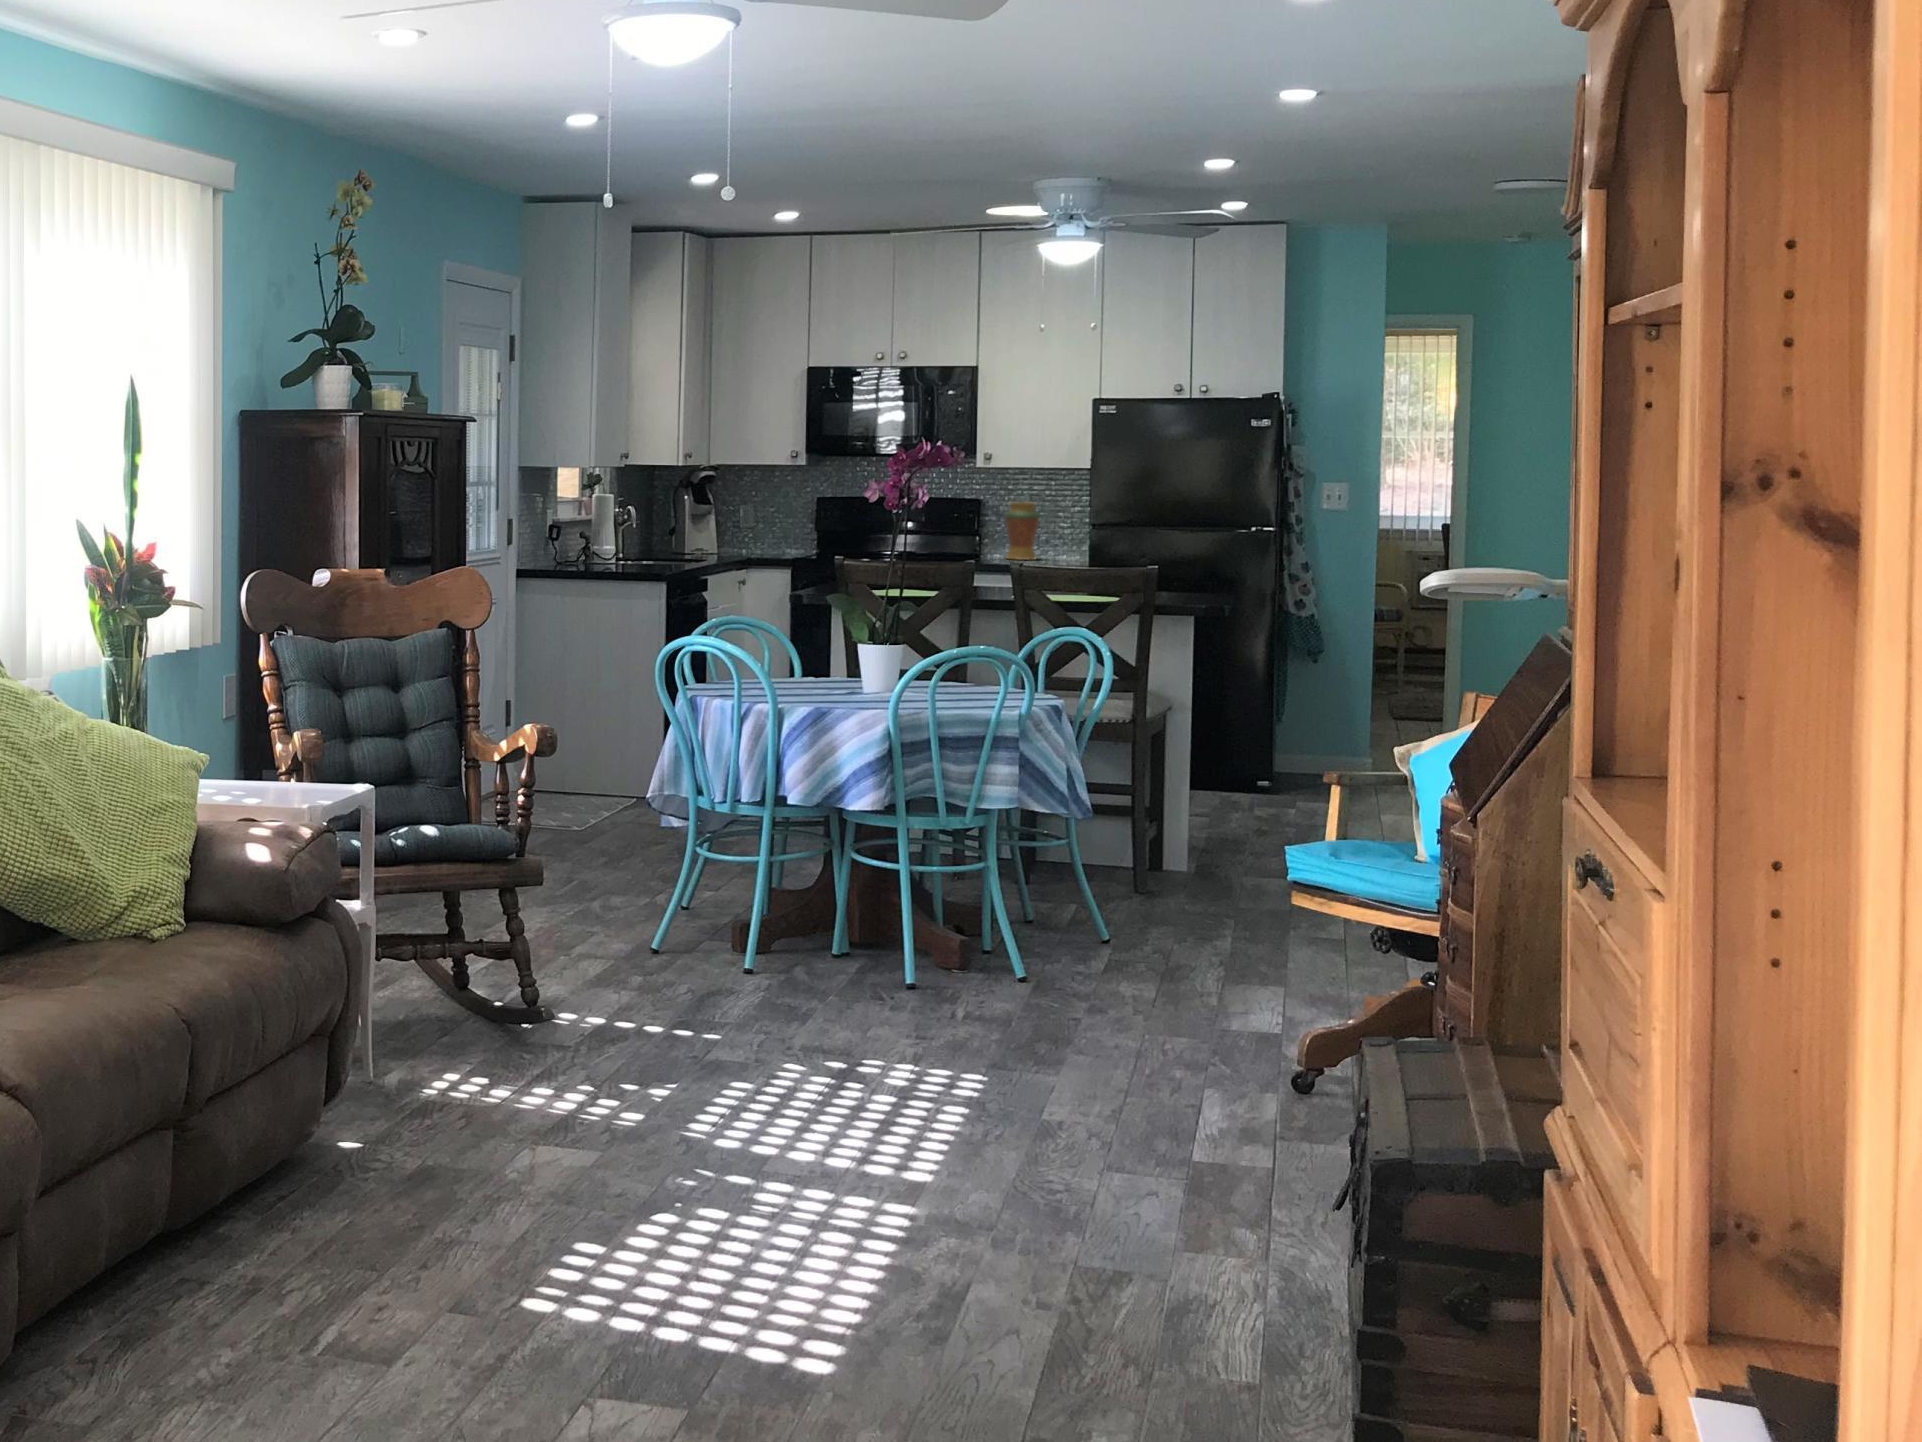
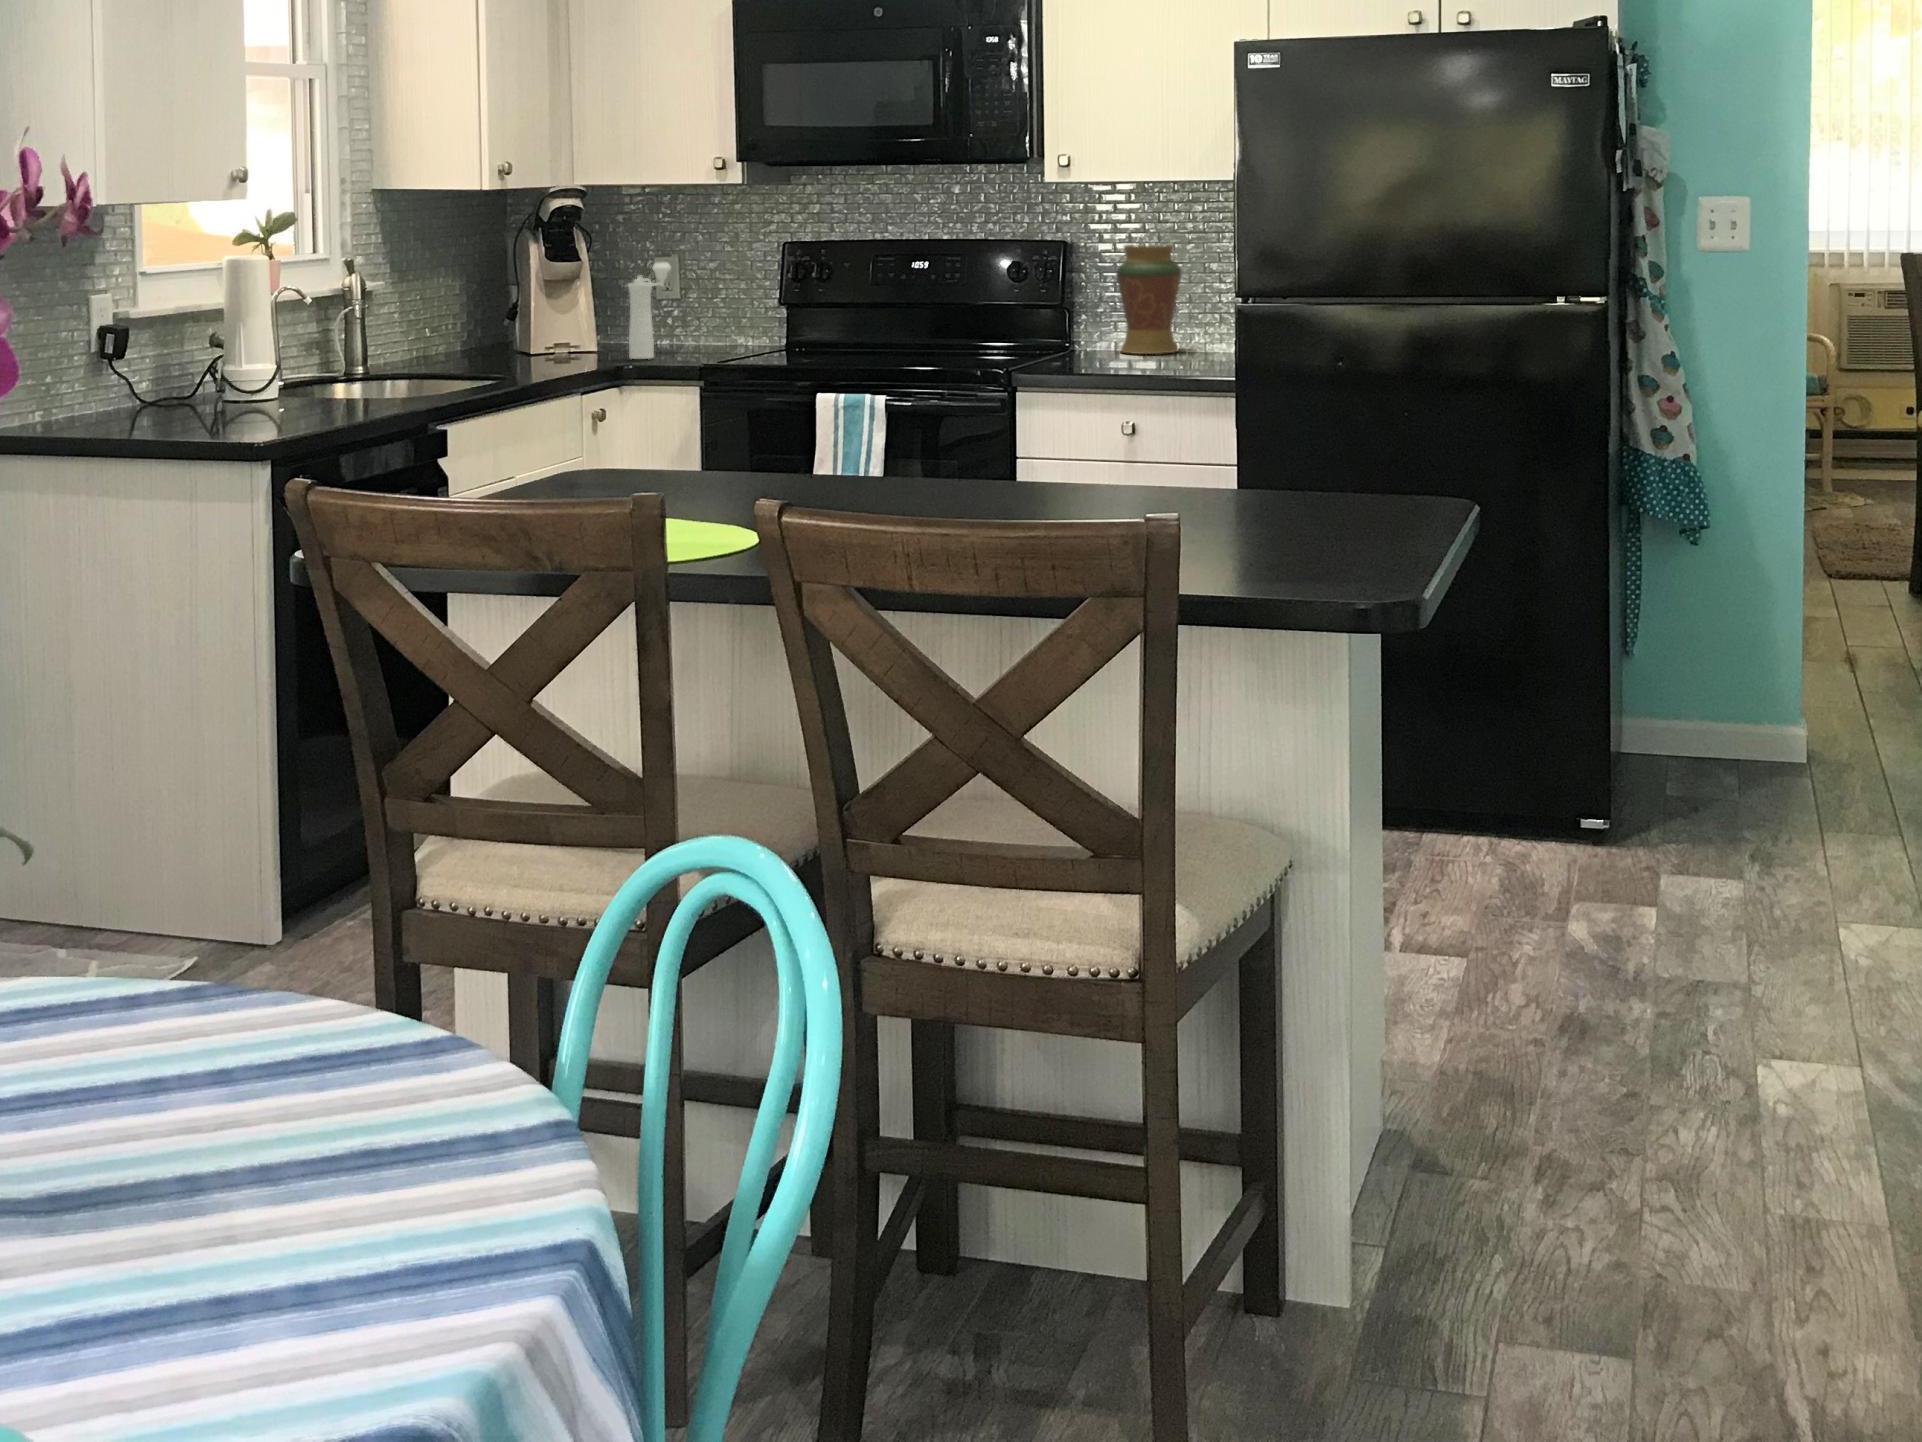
pepper mill: none [742,506,762,556] -> present [628,262,671,359]

